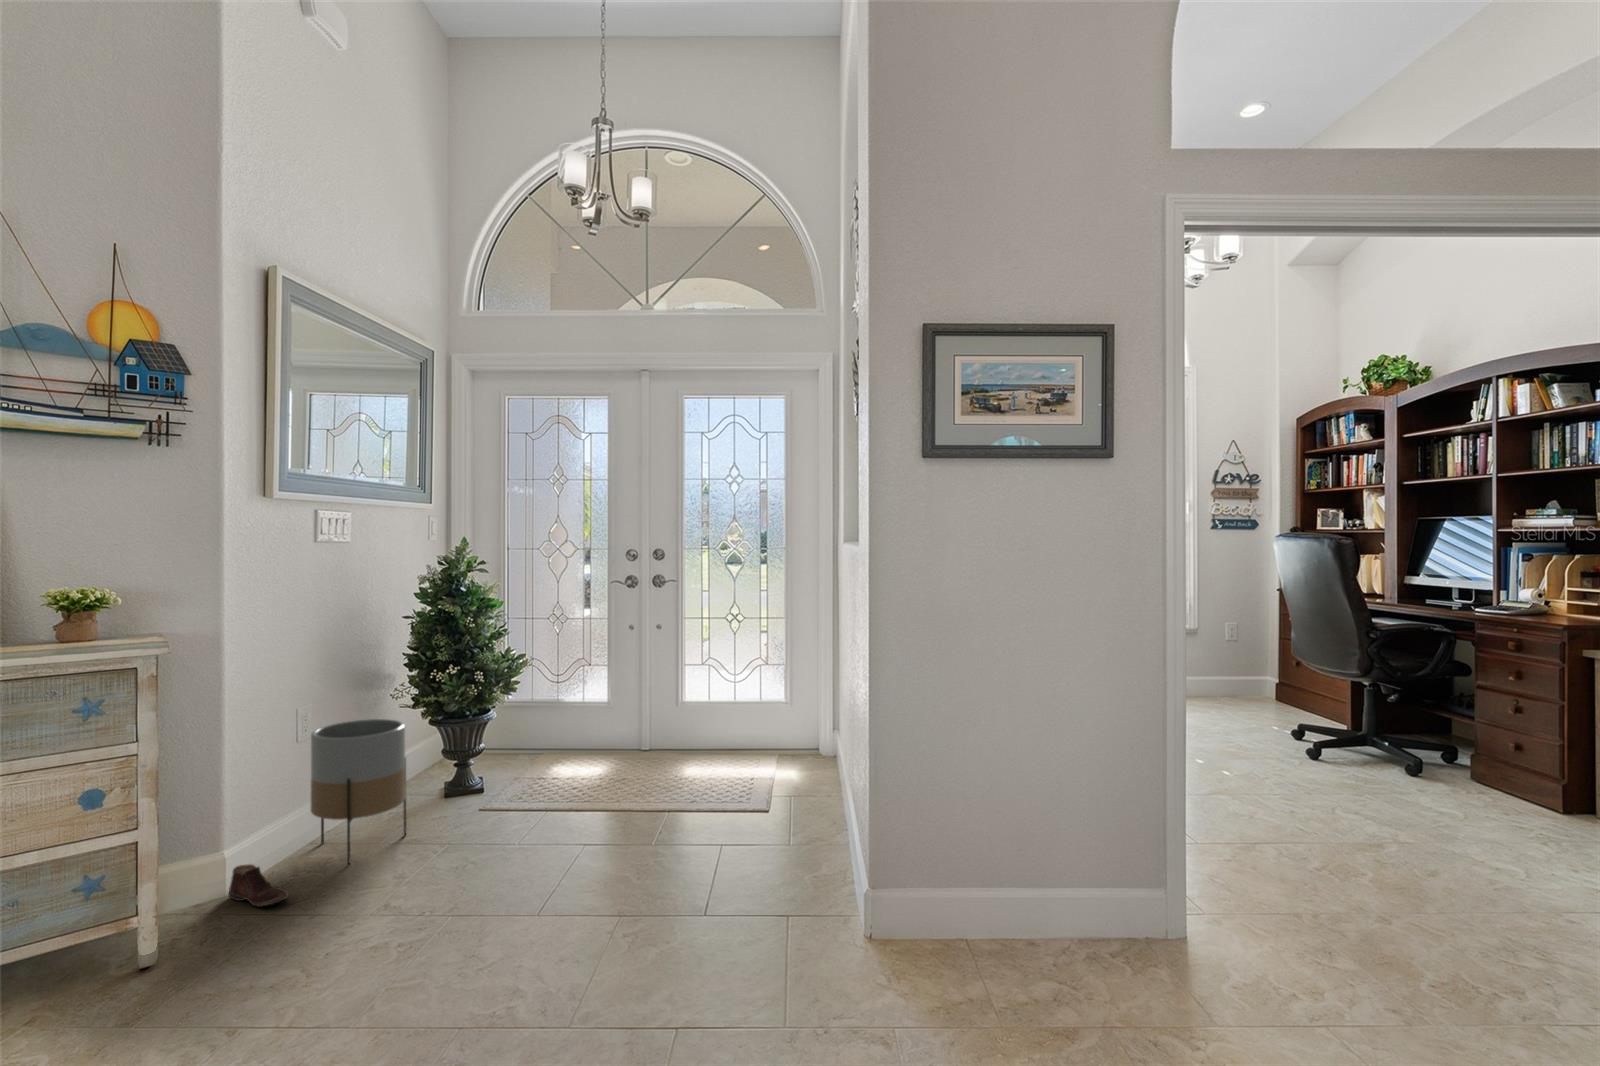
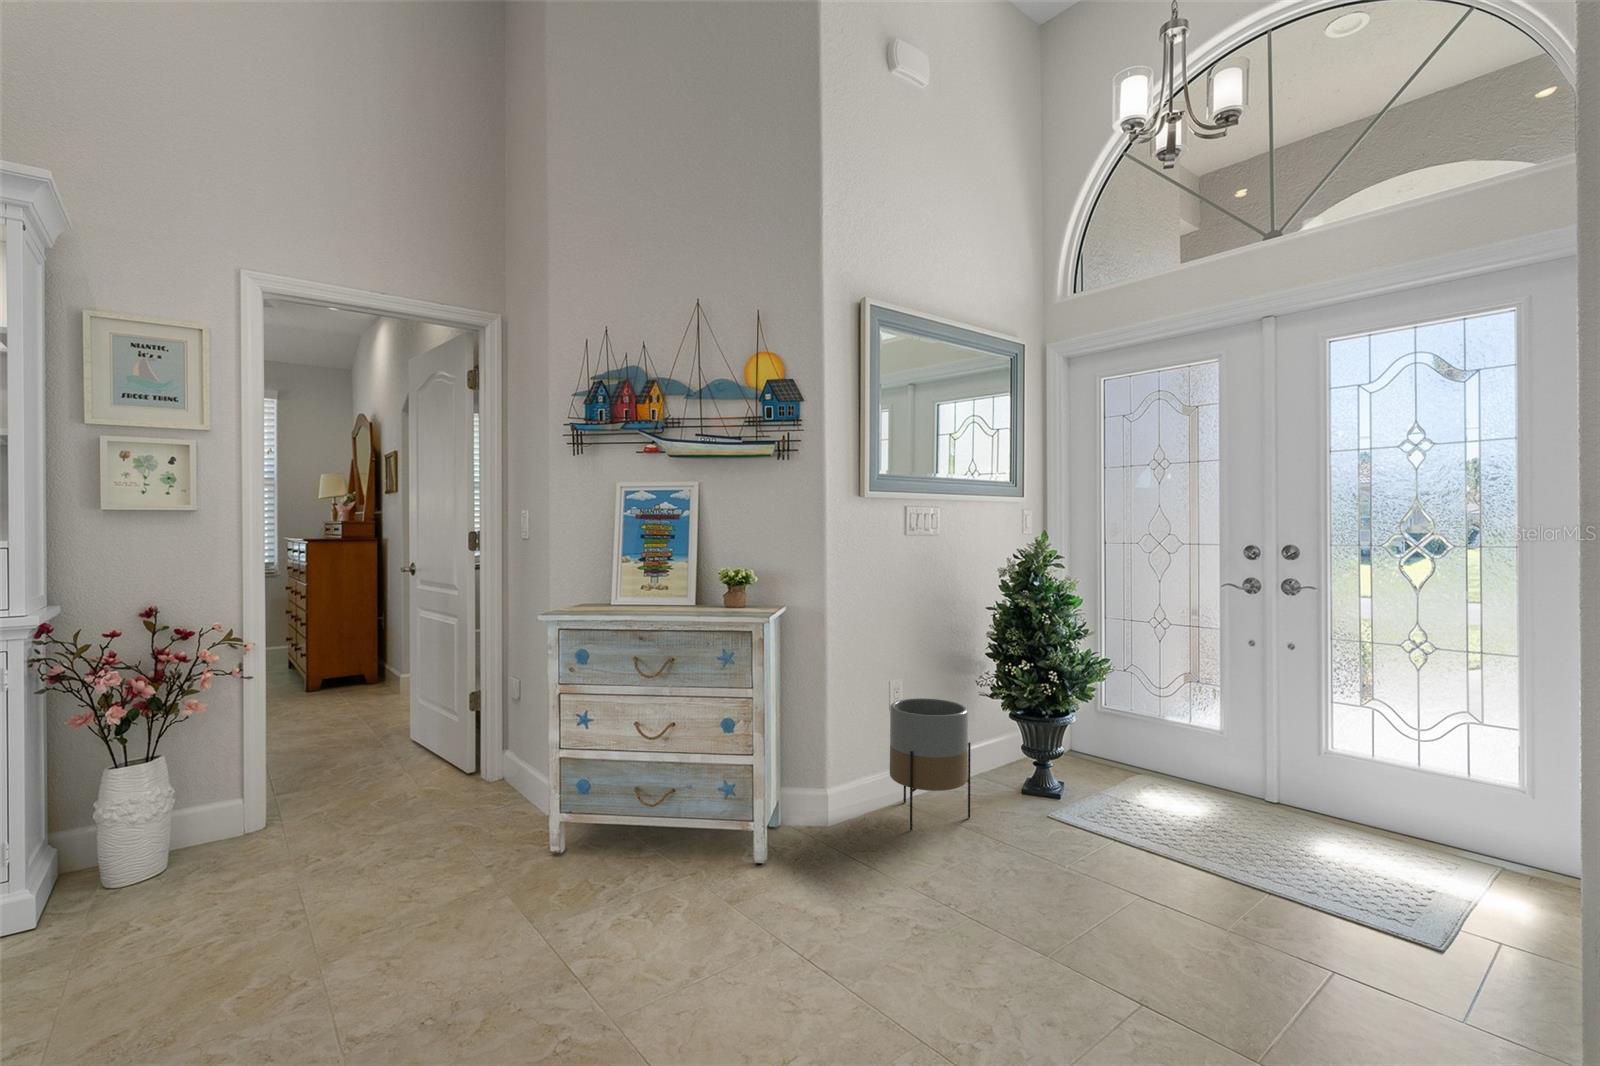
shoe: present [229,864,289,907] -> none [818,803,851,846]

